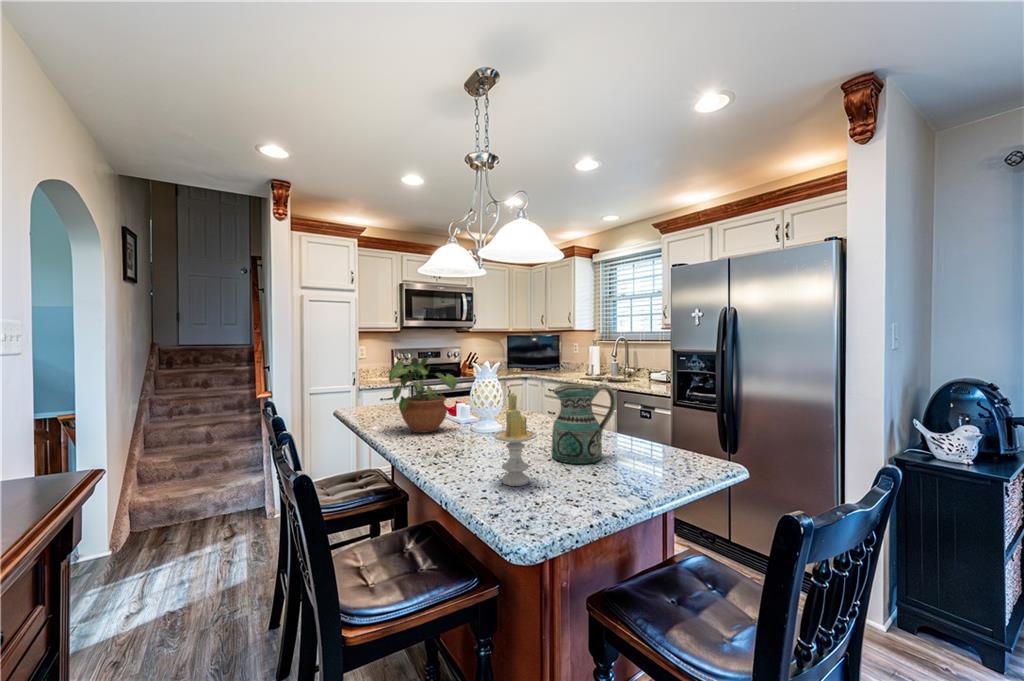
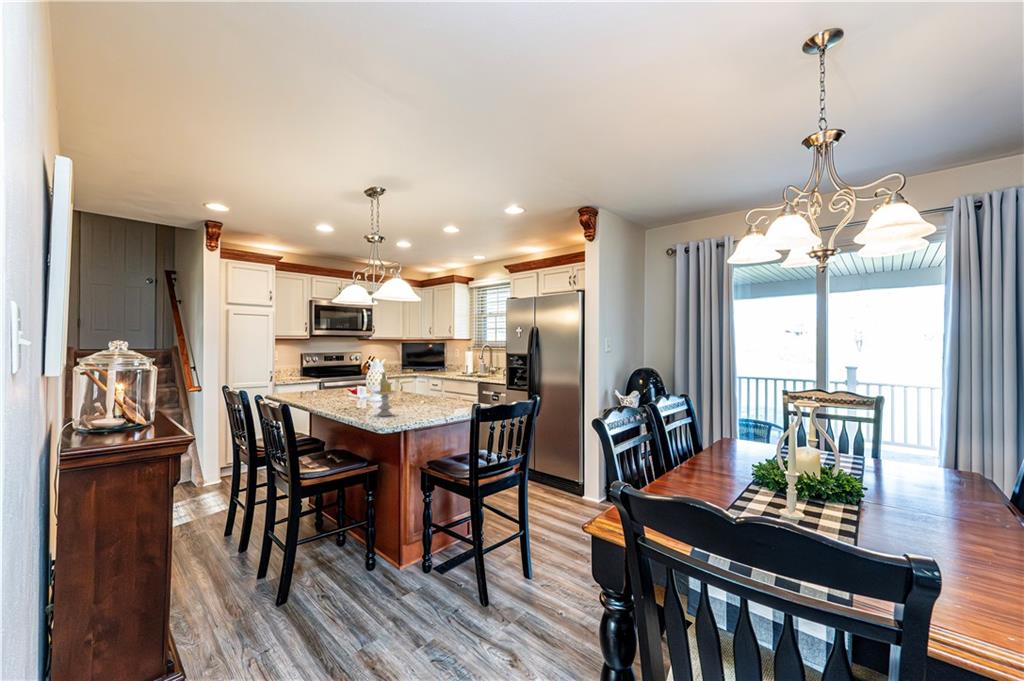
potted plant: present [387,351,457,433] -> none [308,352,356,402]
ceramic pitcher: present [552,384,616,464] -> none [408,369,444,410]

